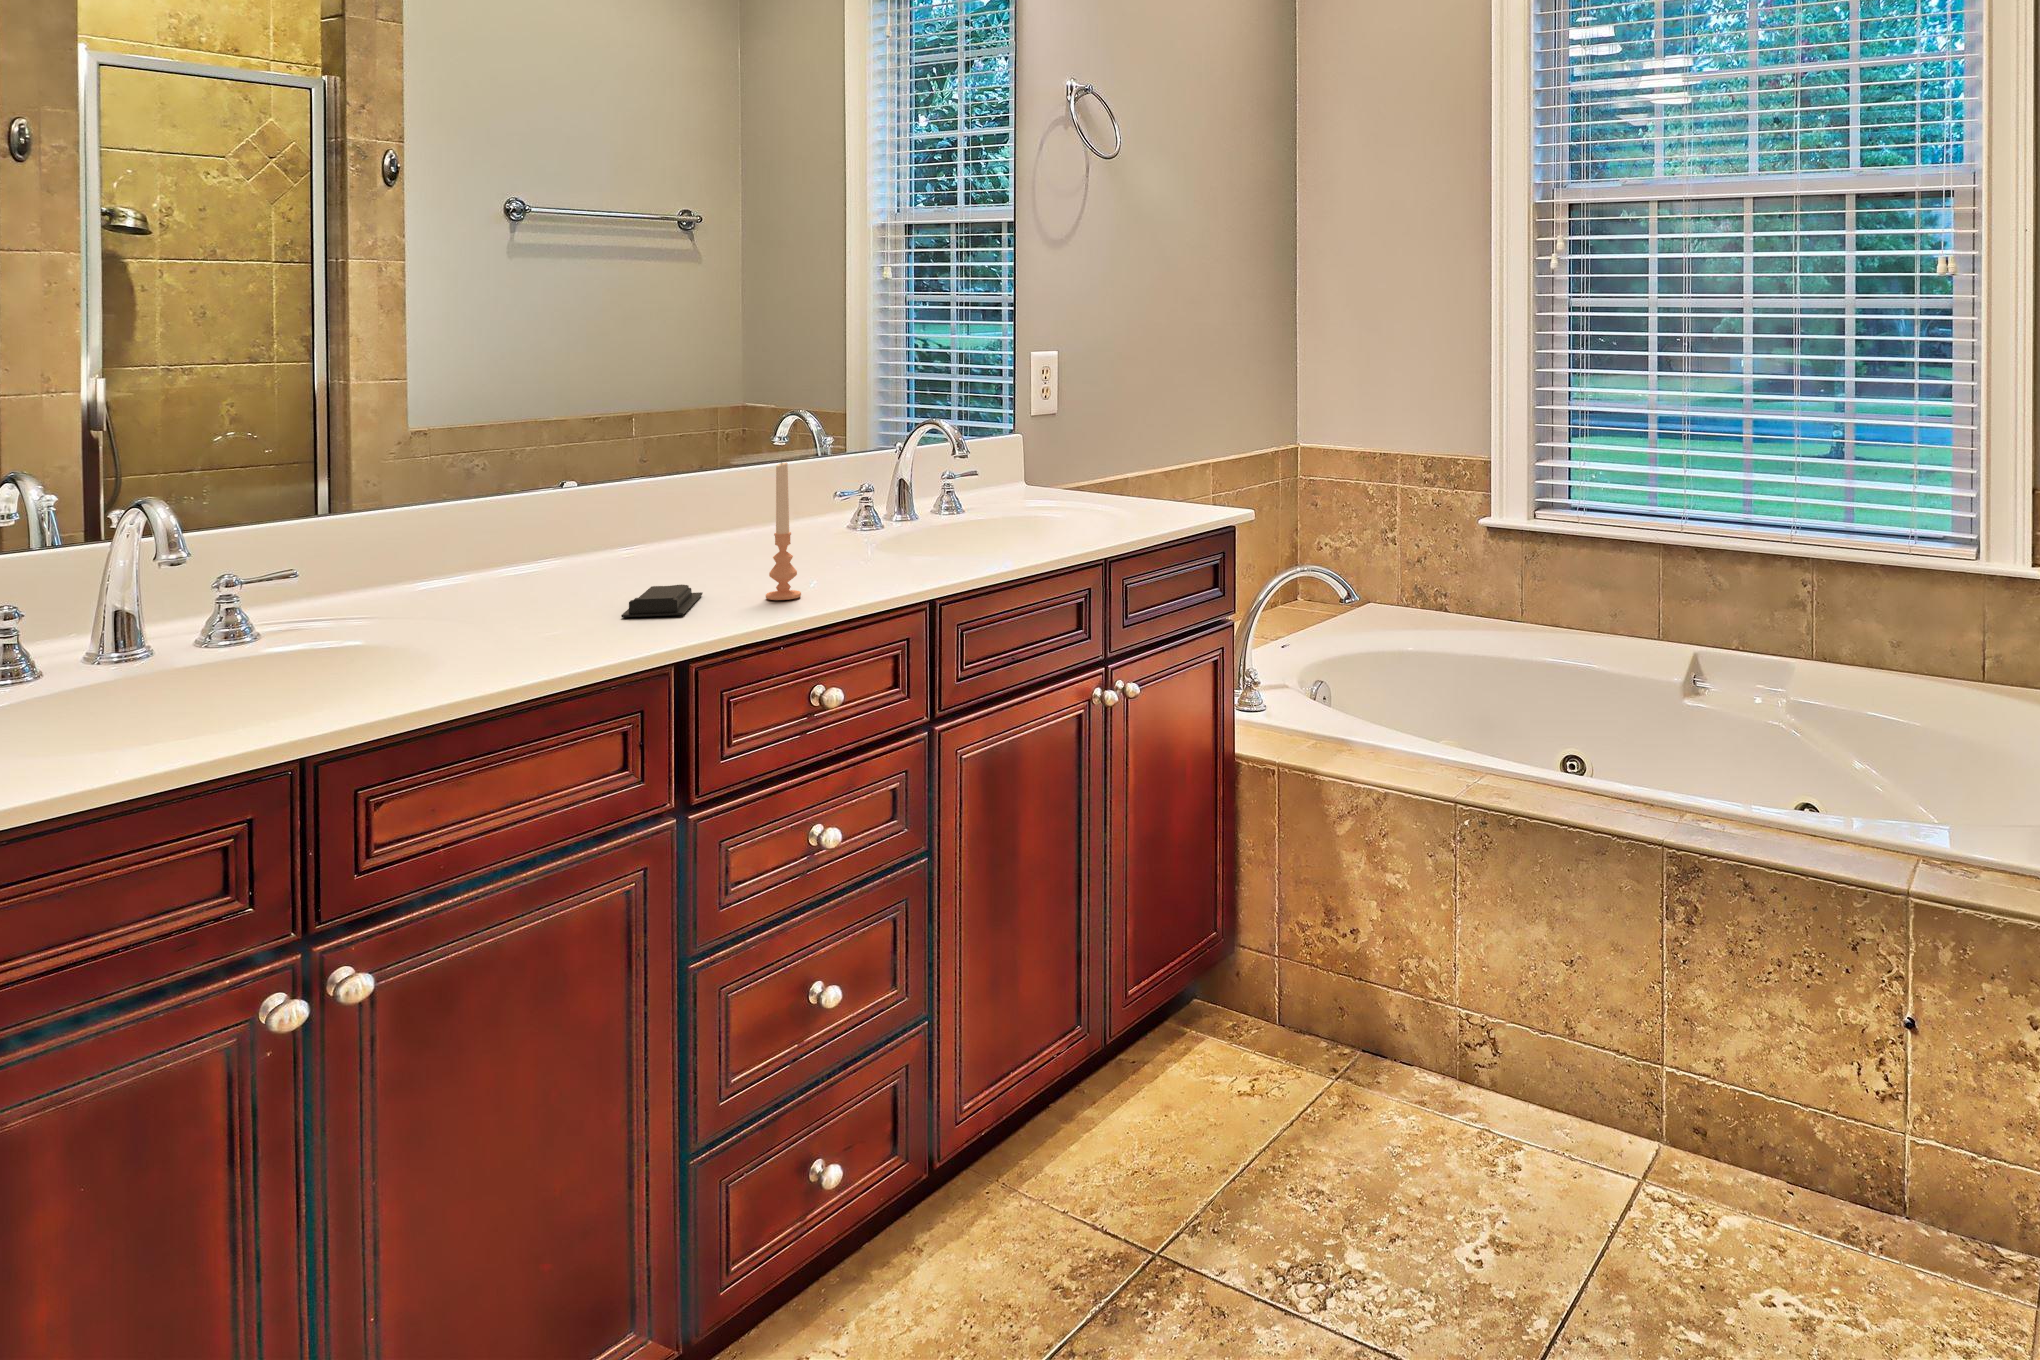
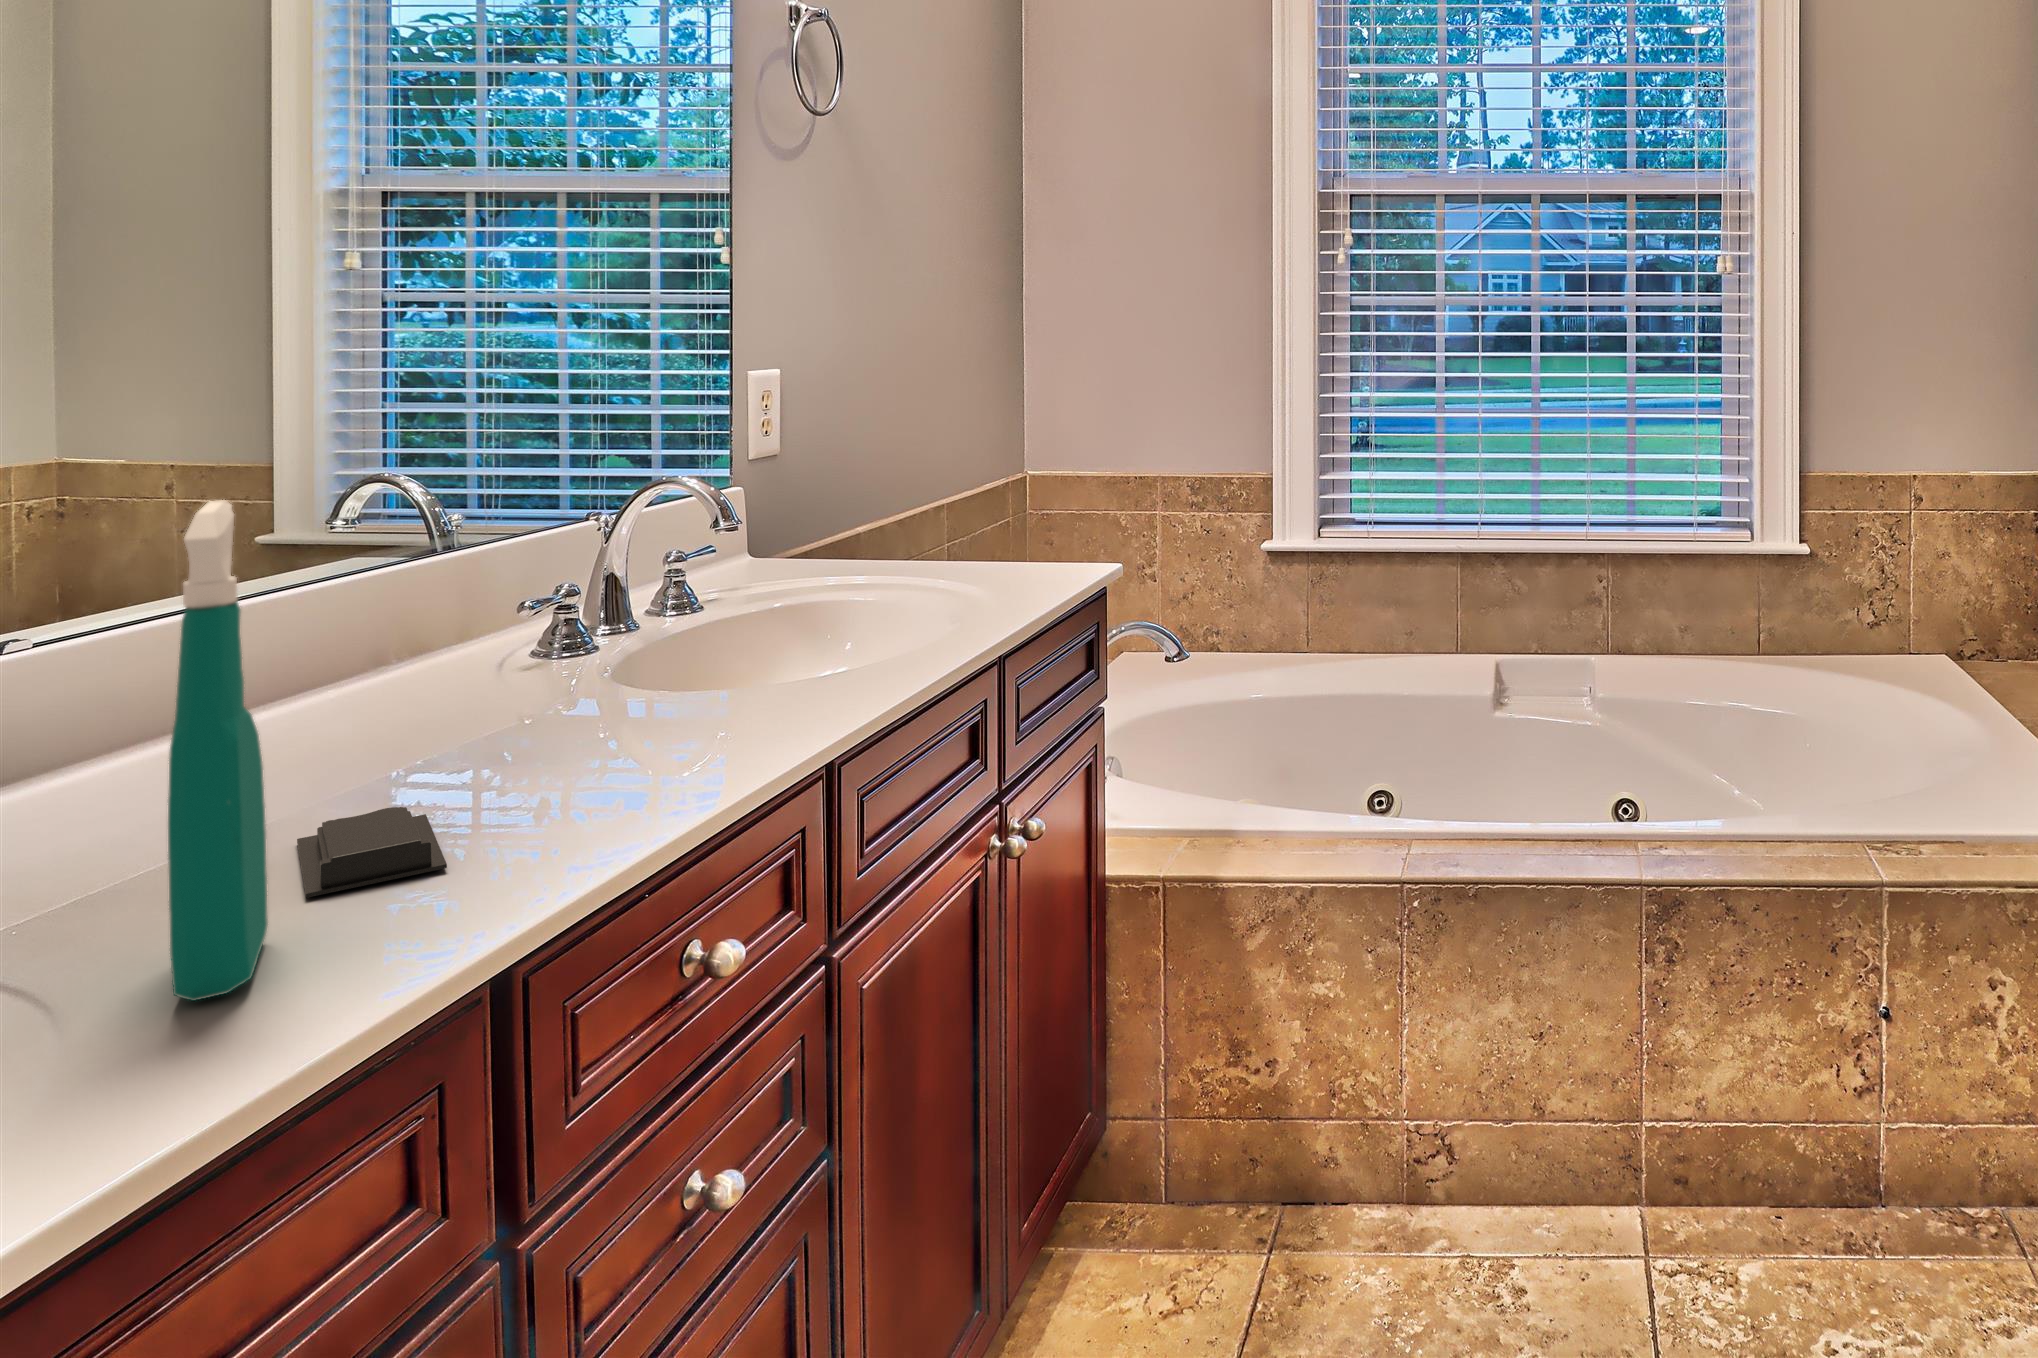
spray bottle: none [532,407,593,645] -> present [168,500,268,1001]
candle: present [766,462,801,600] -> none [569,565,638,806]

